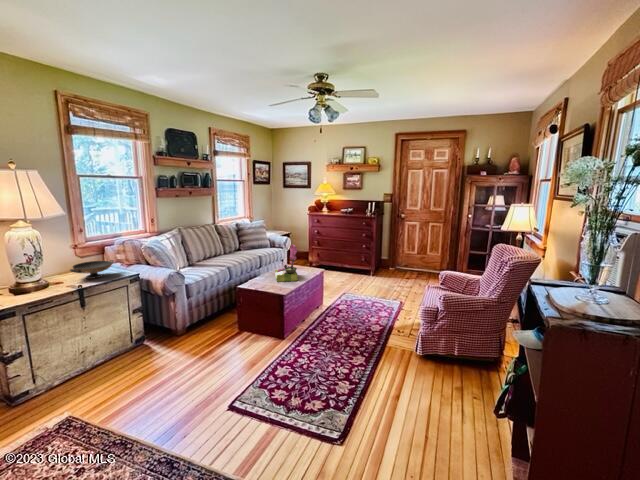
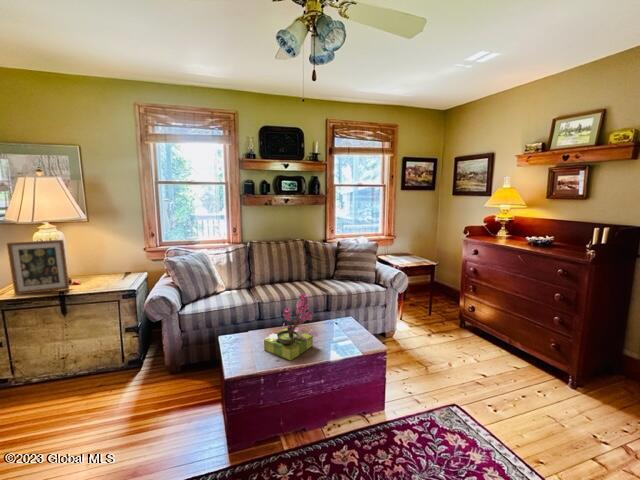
picture frame: none [10,236,70,300] -> present [7,240,69,295]
decorative bowl: present [70,260,114,279] -> none [83,267,134,285]

